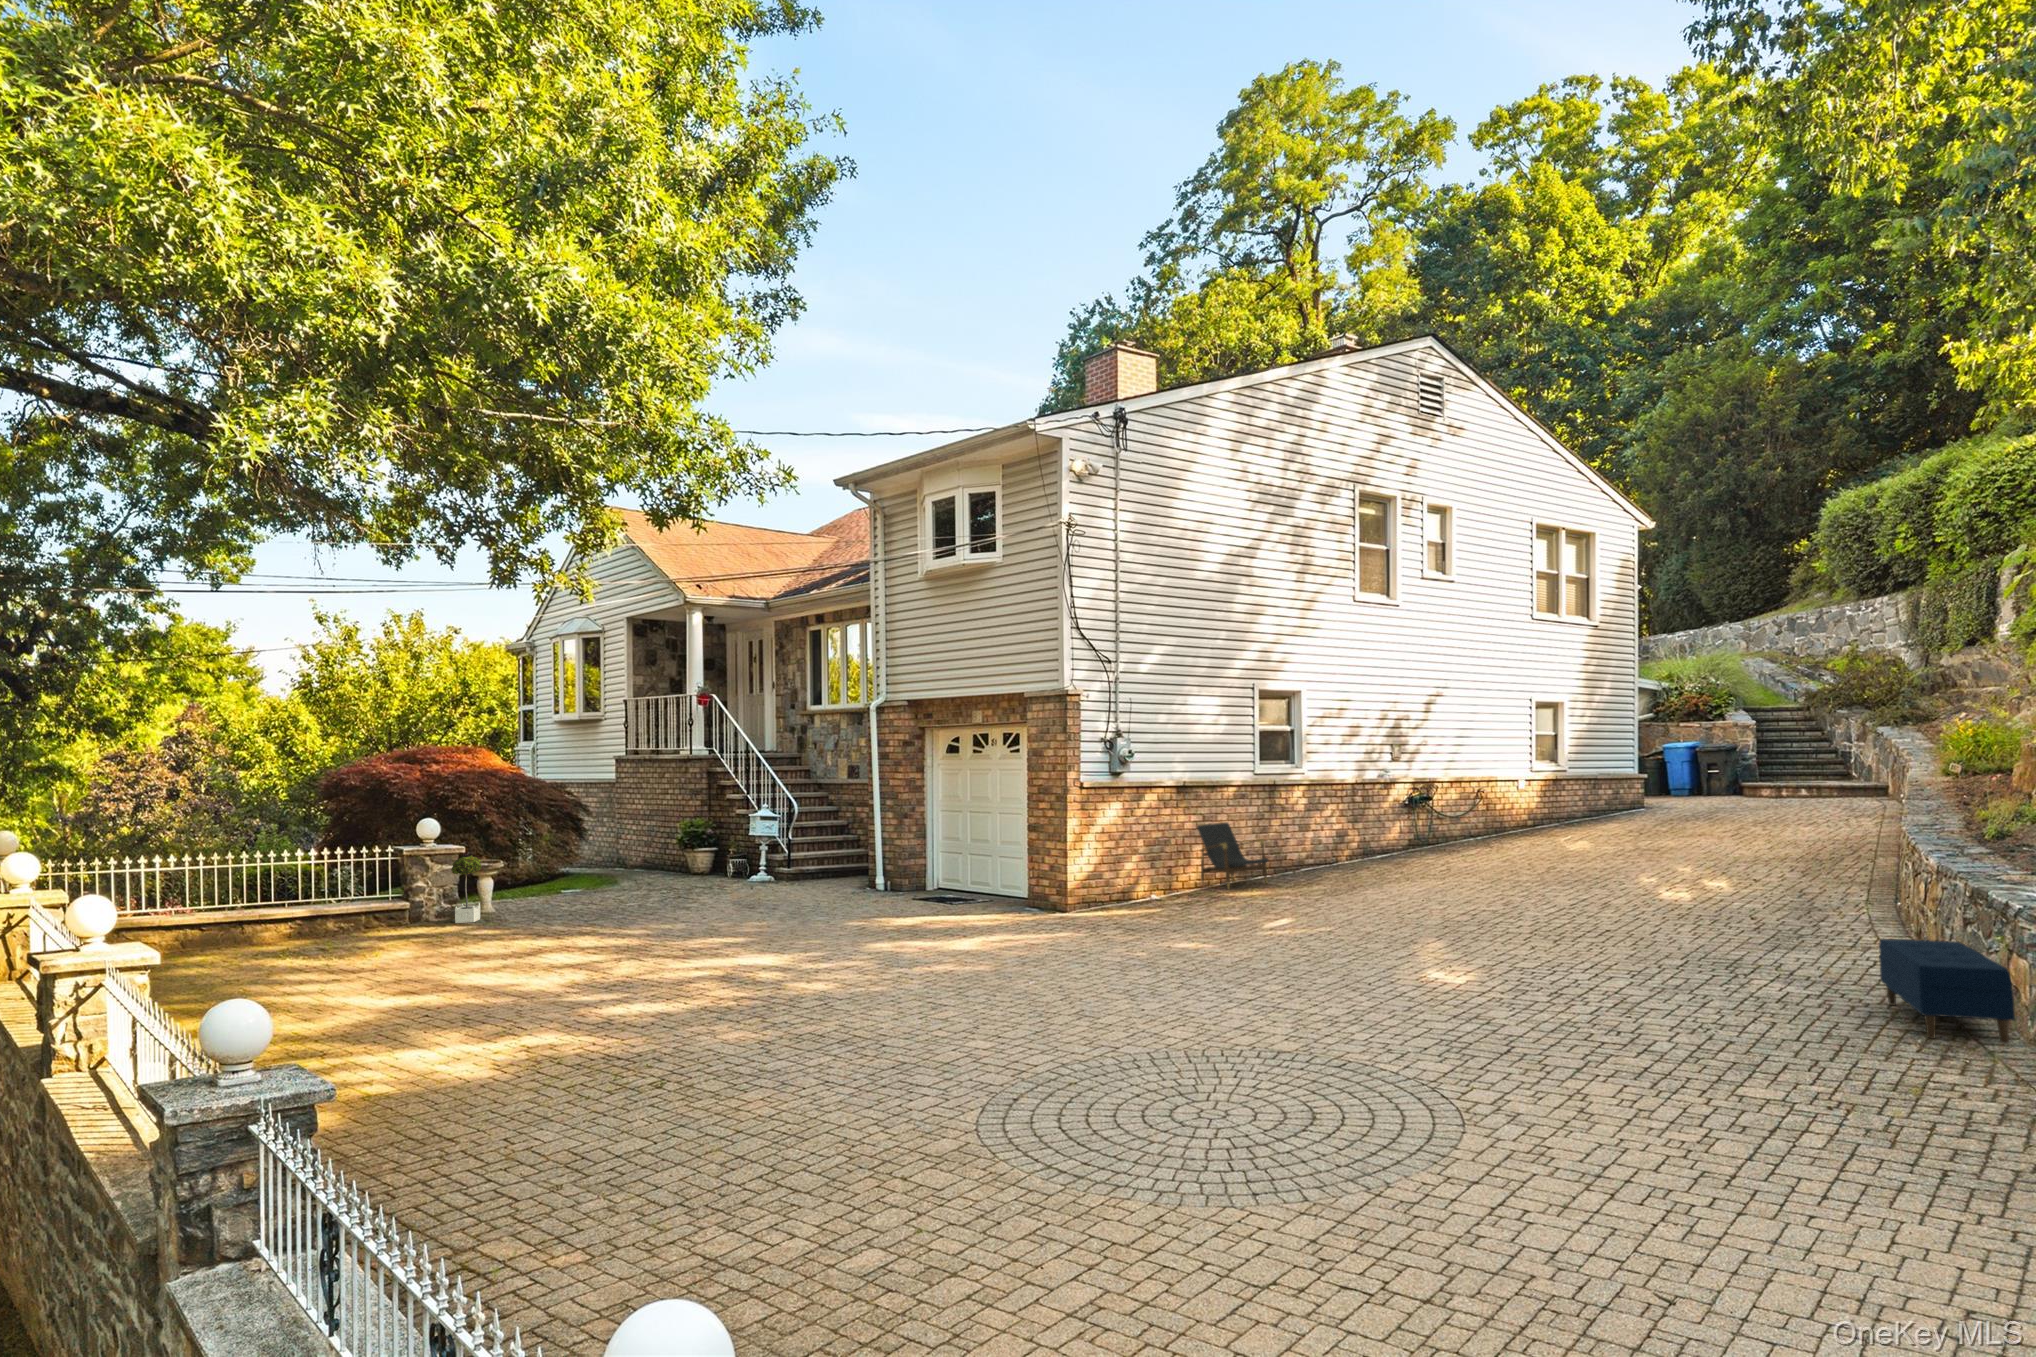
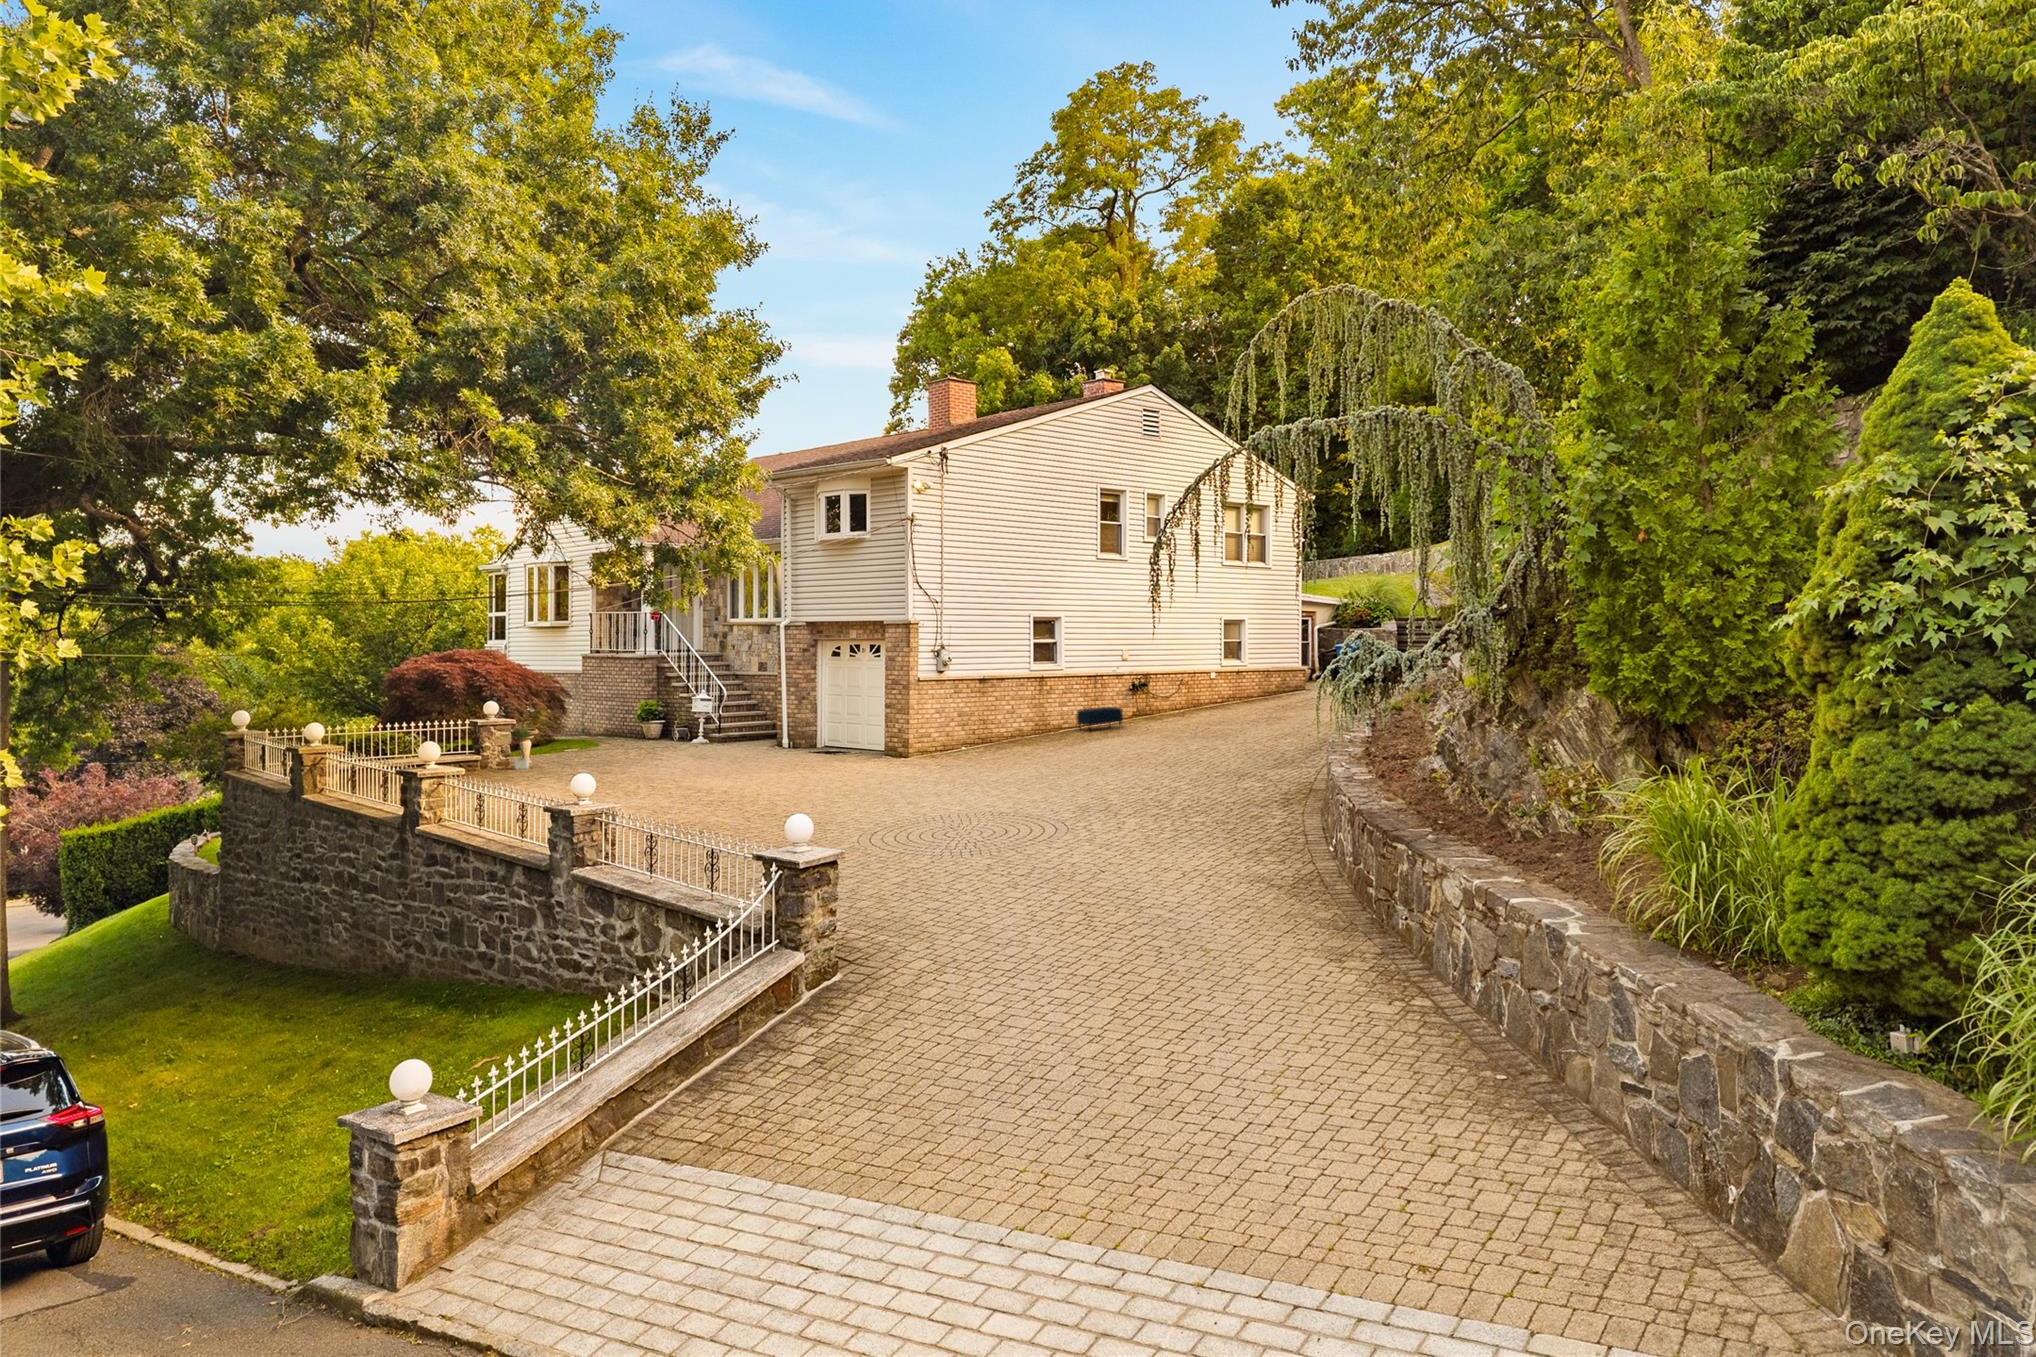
lounge chair: present [1197,822,1269,888] -> none [991,703,1033,744]
bench: present [1879,939,2015,1043] -> present [1077,707,1123,730]

